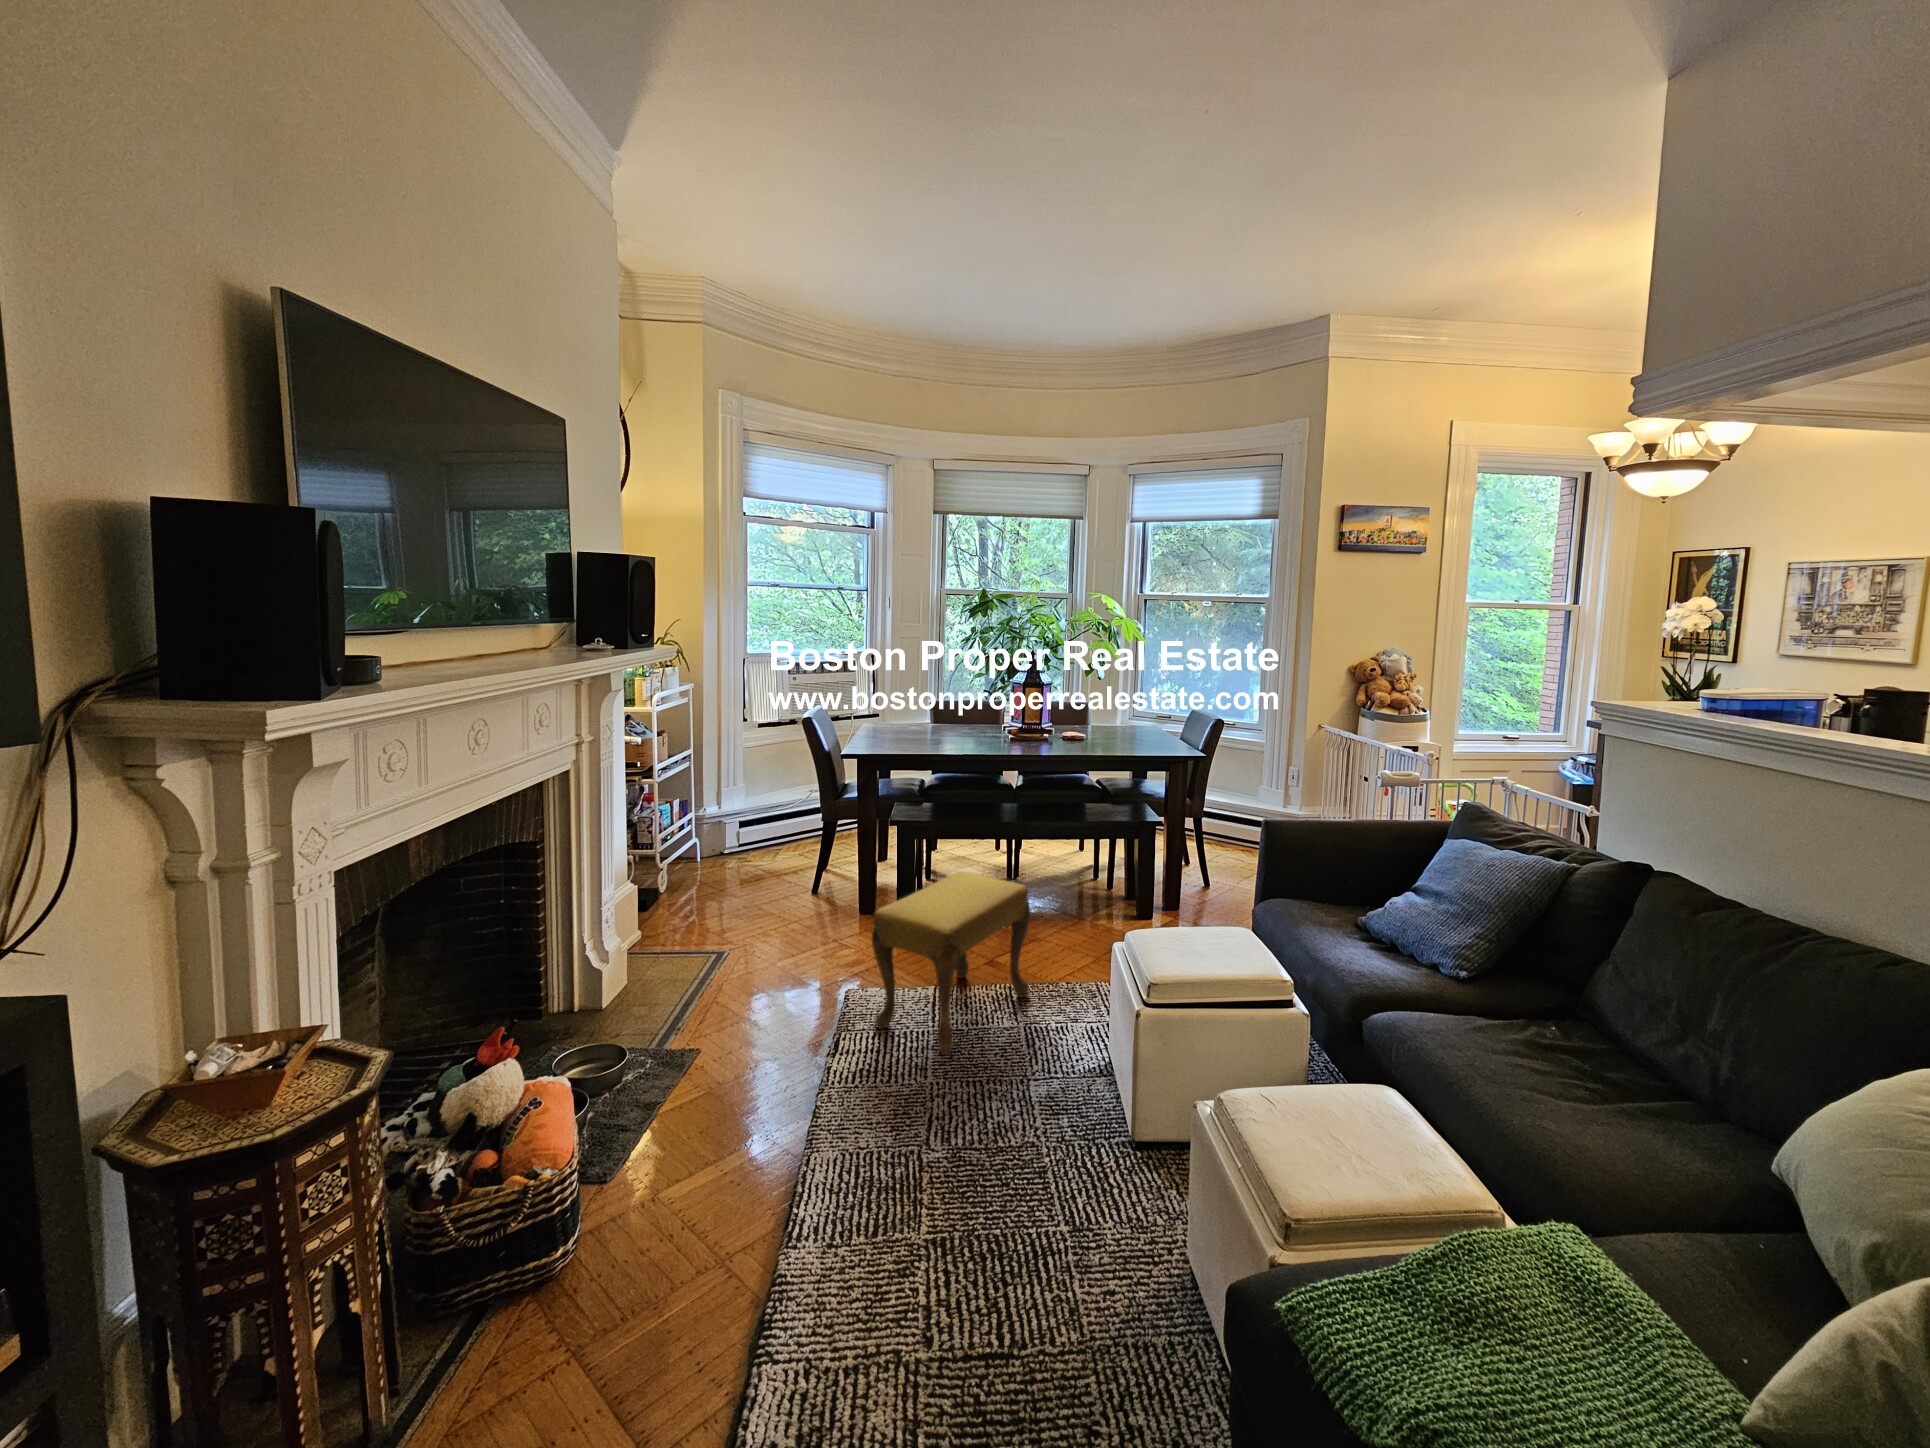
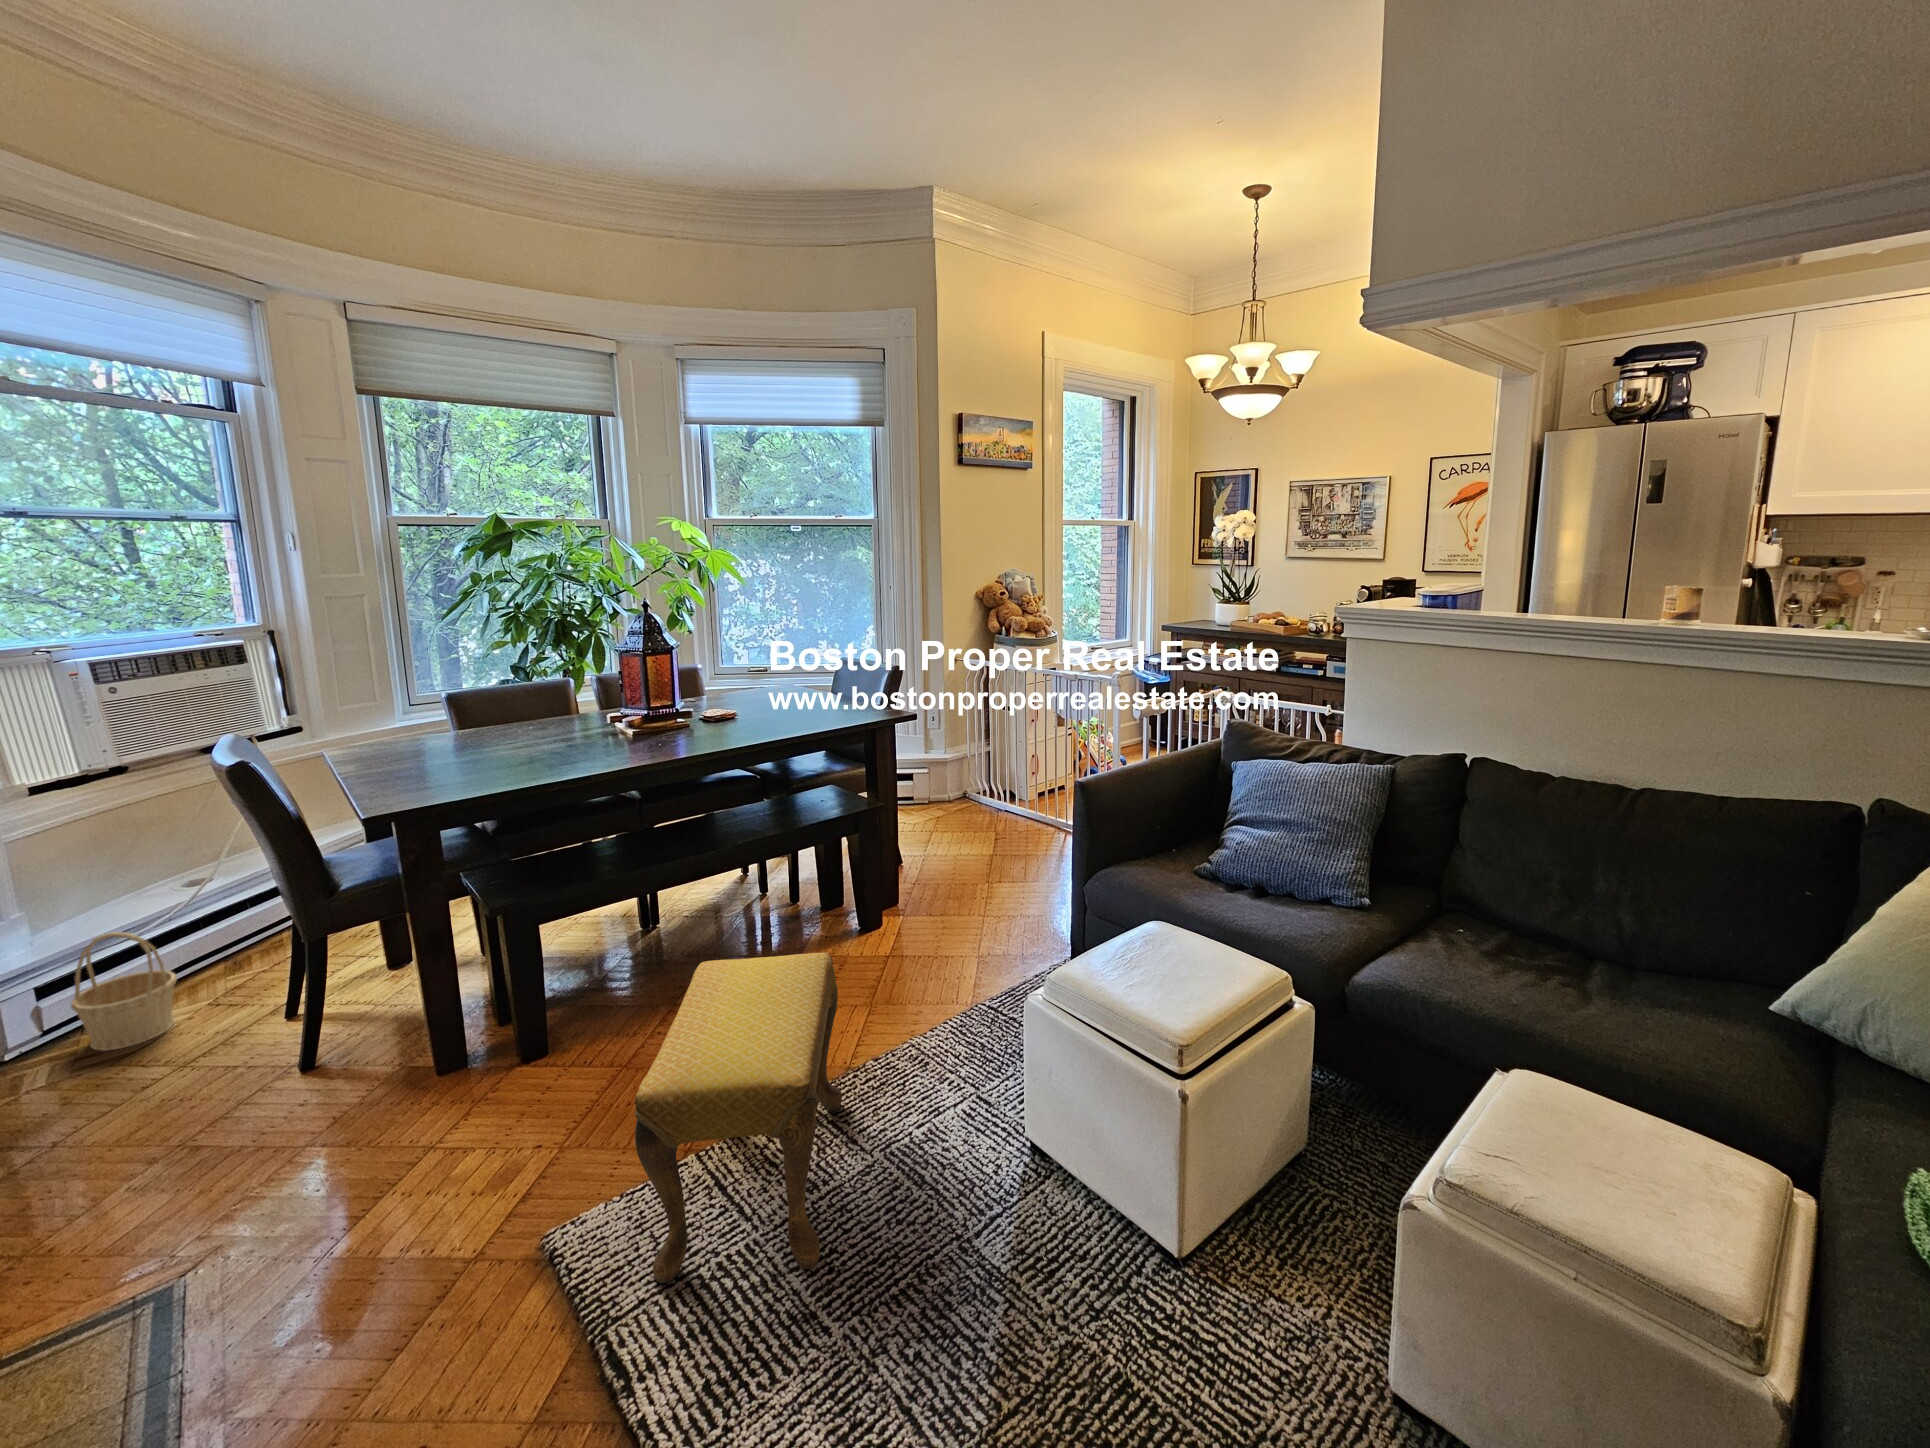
basket: none [746,800,787,861] -> present [71,932,177,1051]

